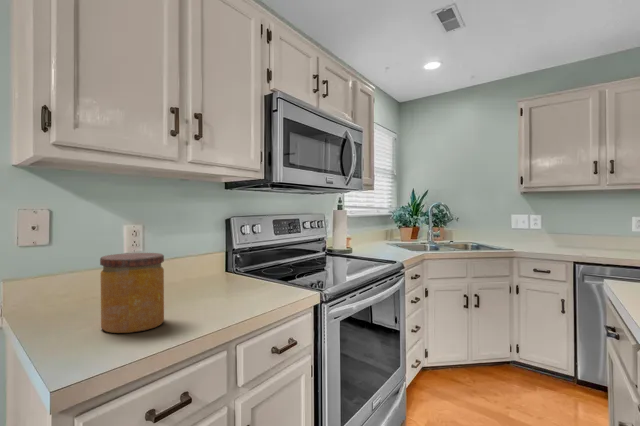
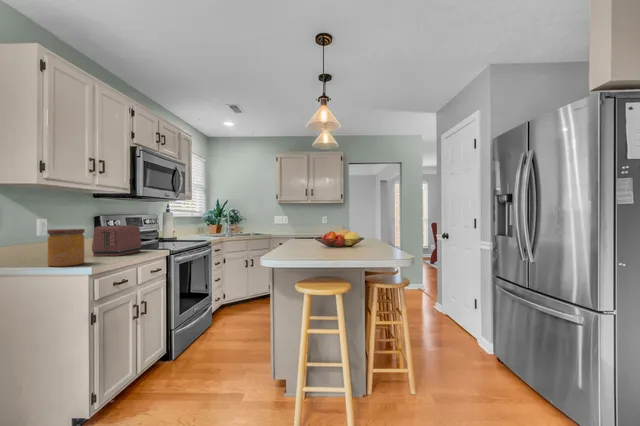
toaster: none [202,238,285,299] -> present [92,225,141,256]

